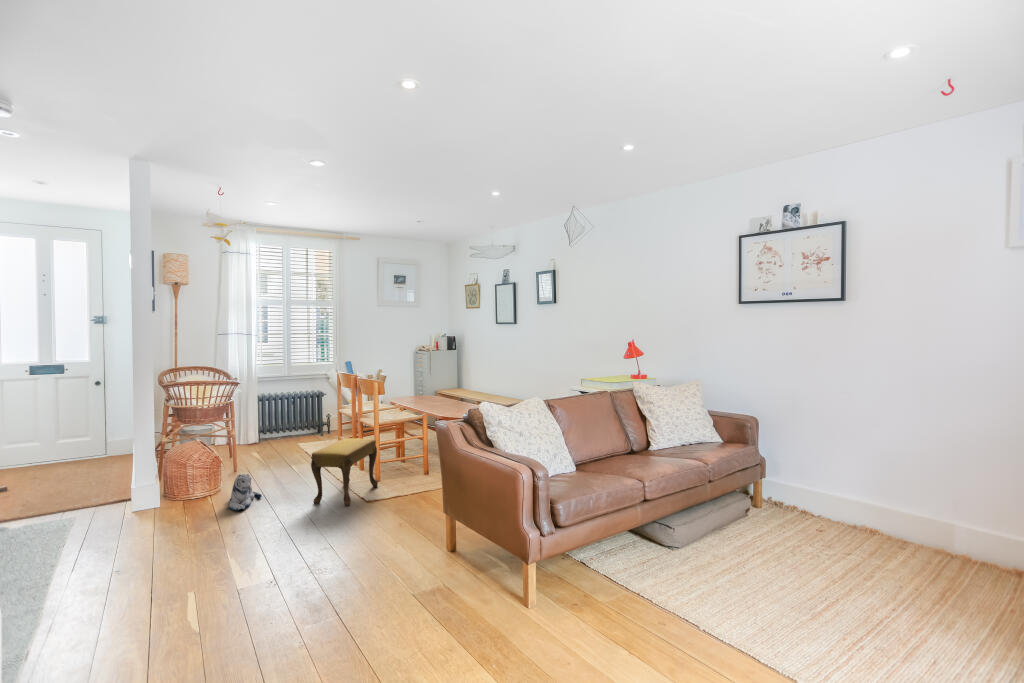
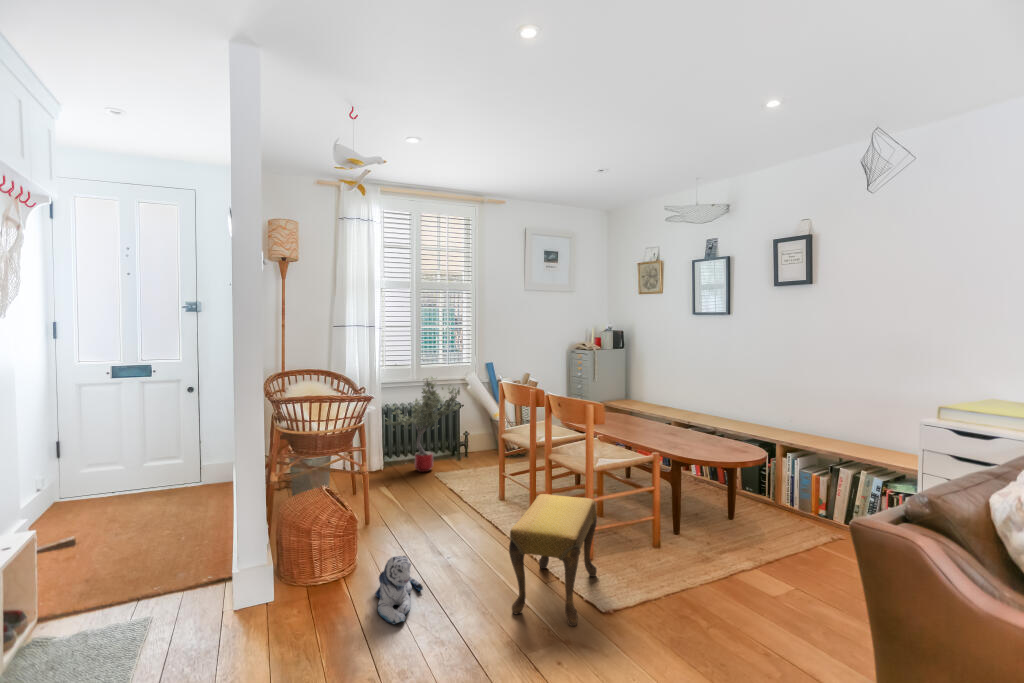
potted tree: none [257,371,320,443] -> present [385,377,460,472]

